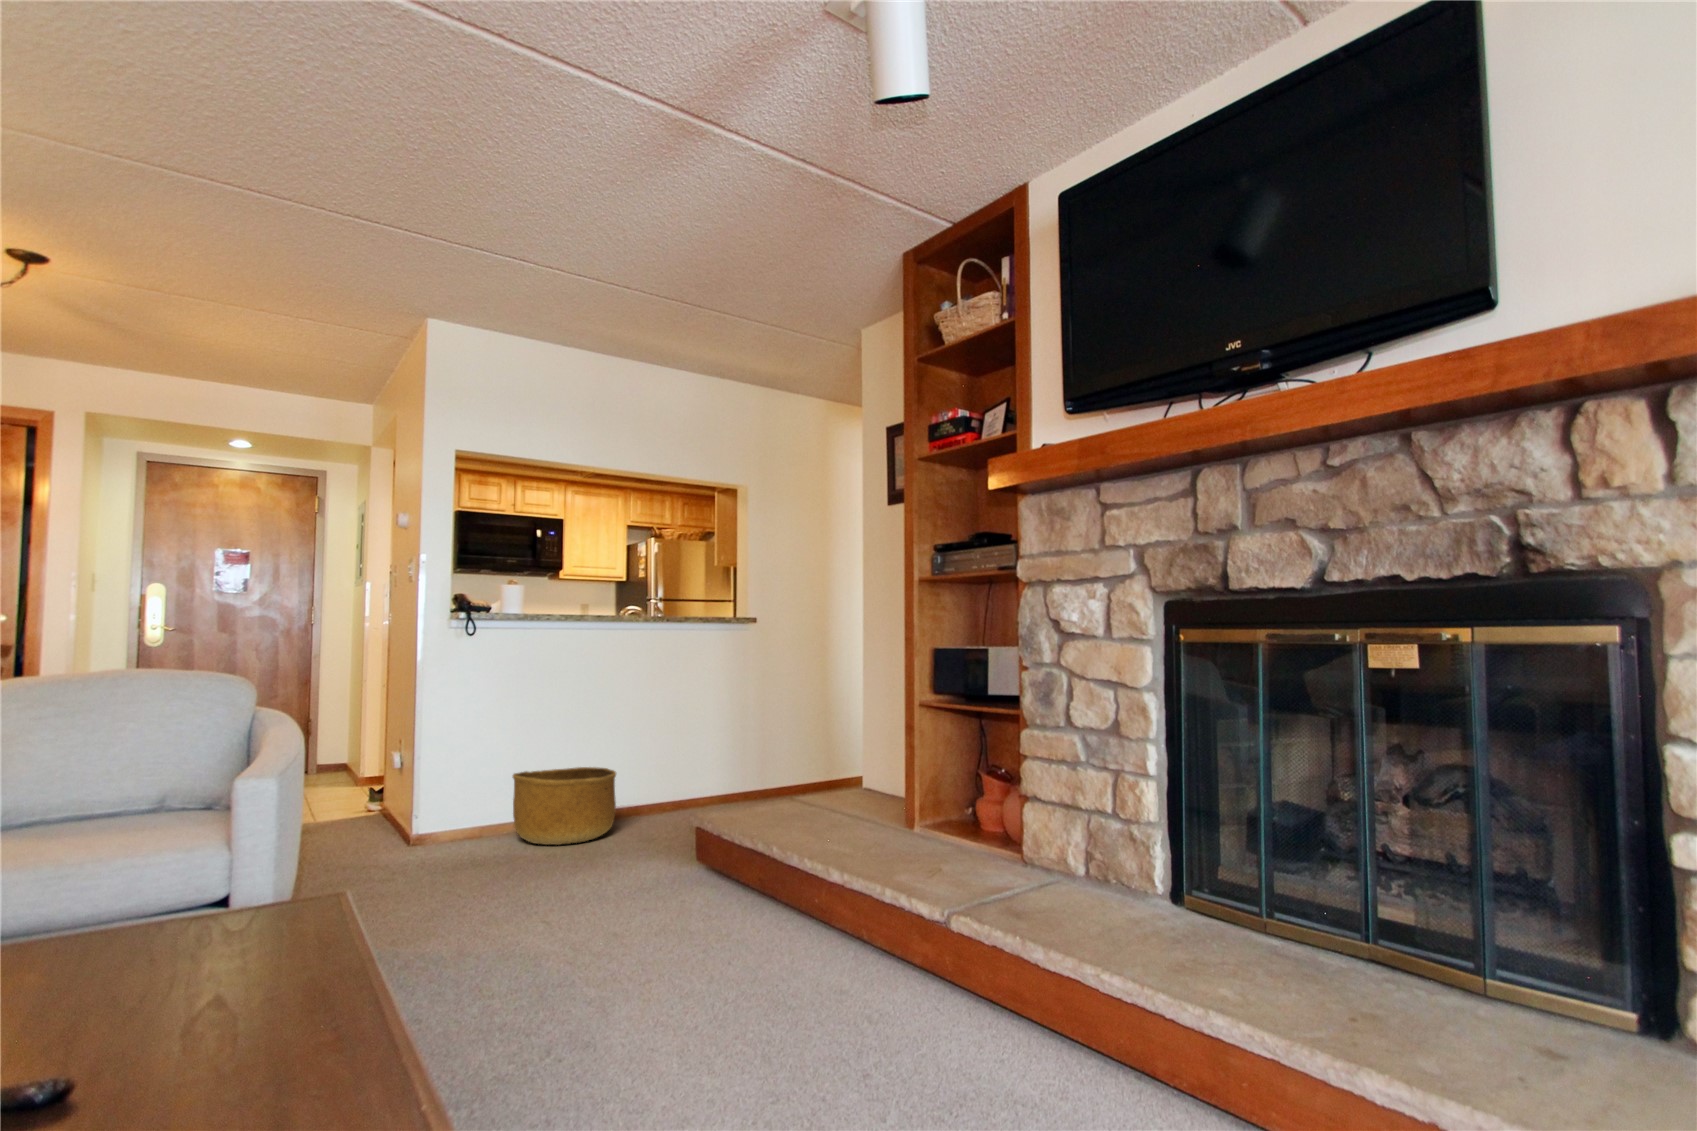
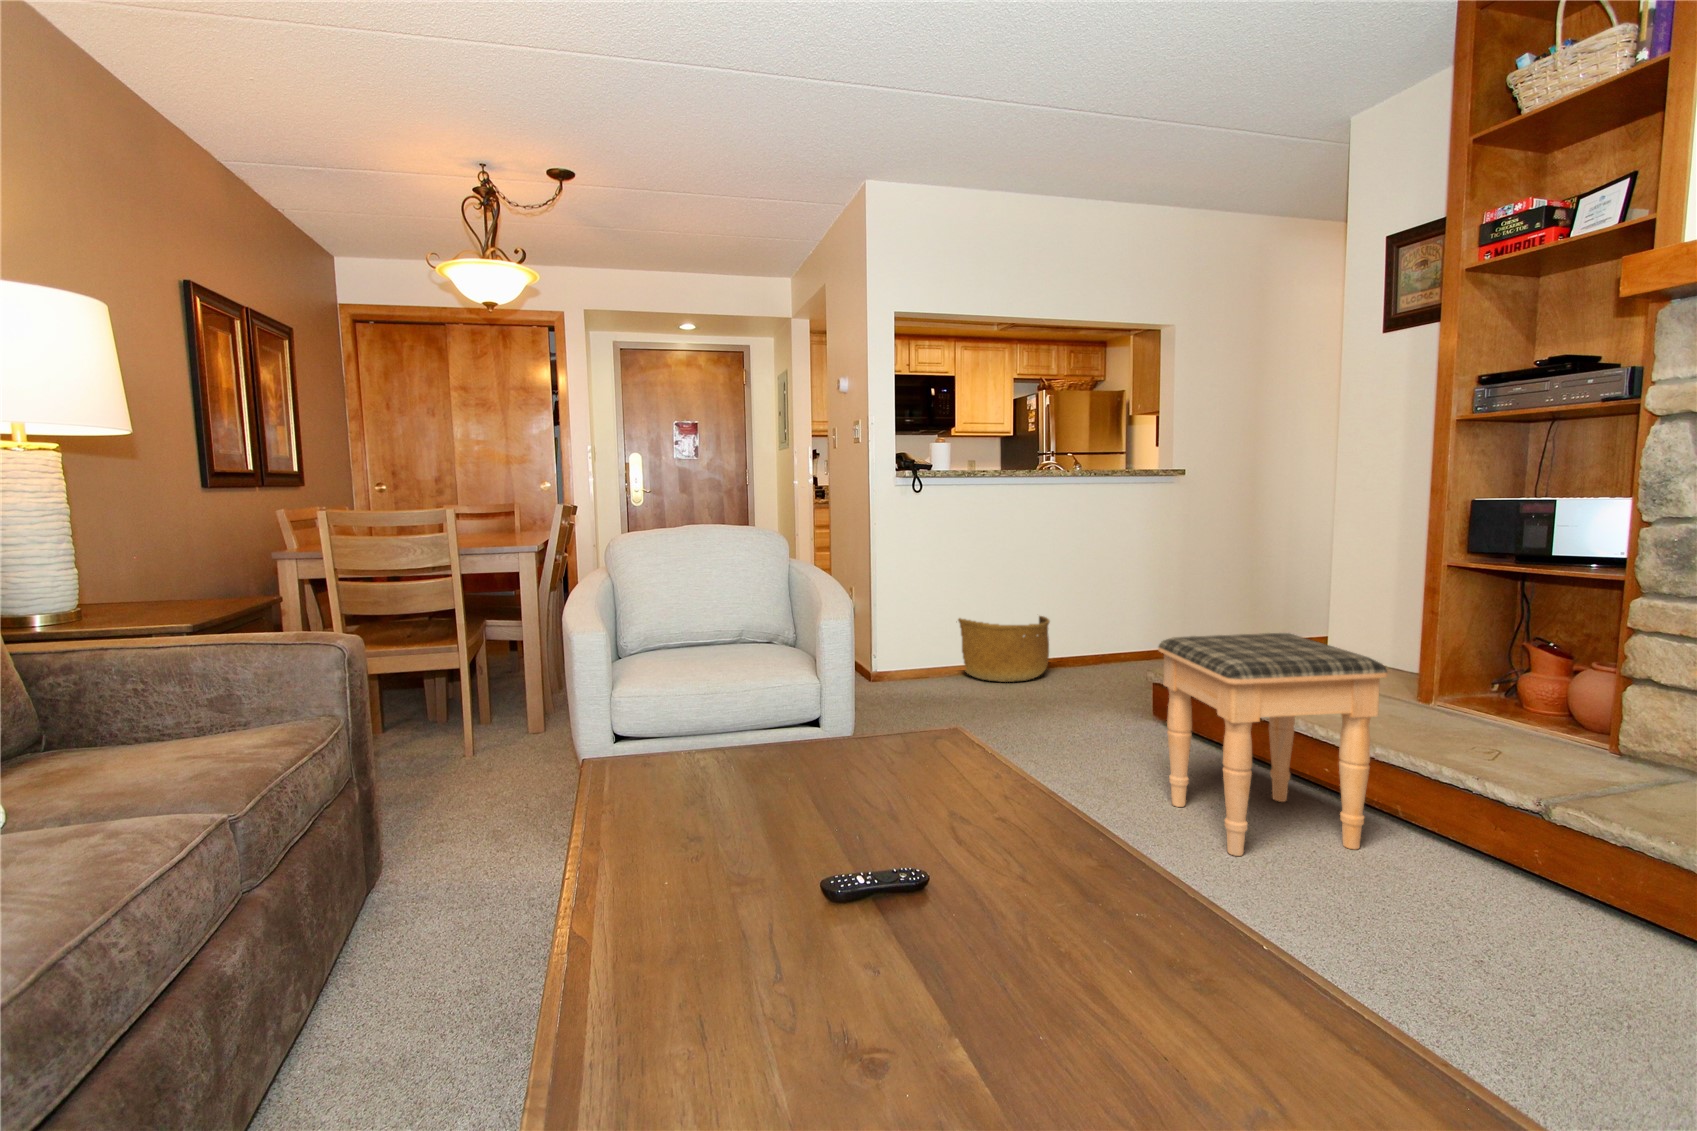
footstool: none [639,772,816,1003] -> present [1158,633,1388,856]

